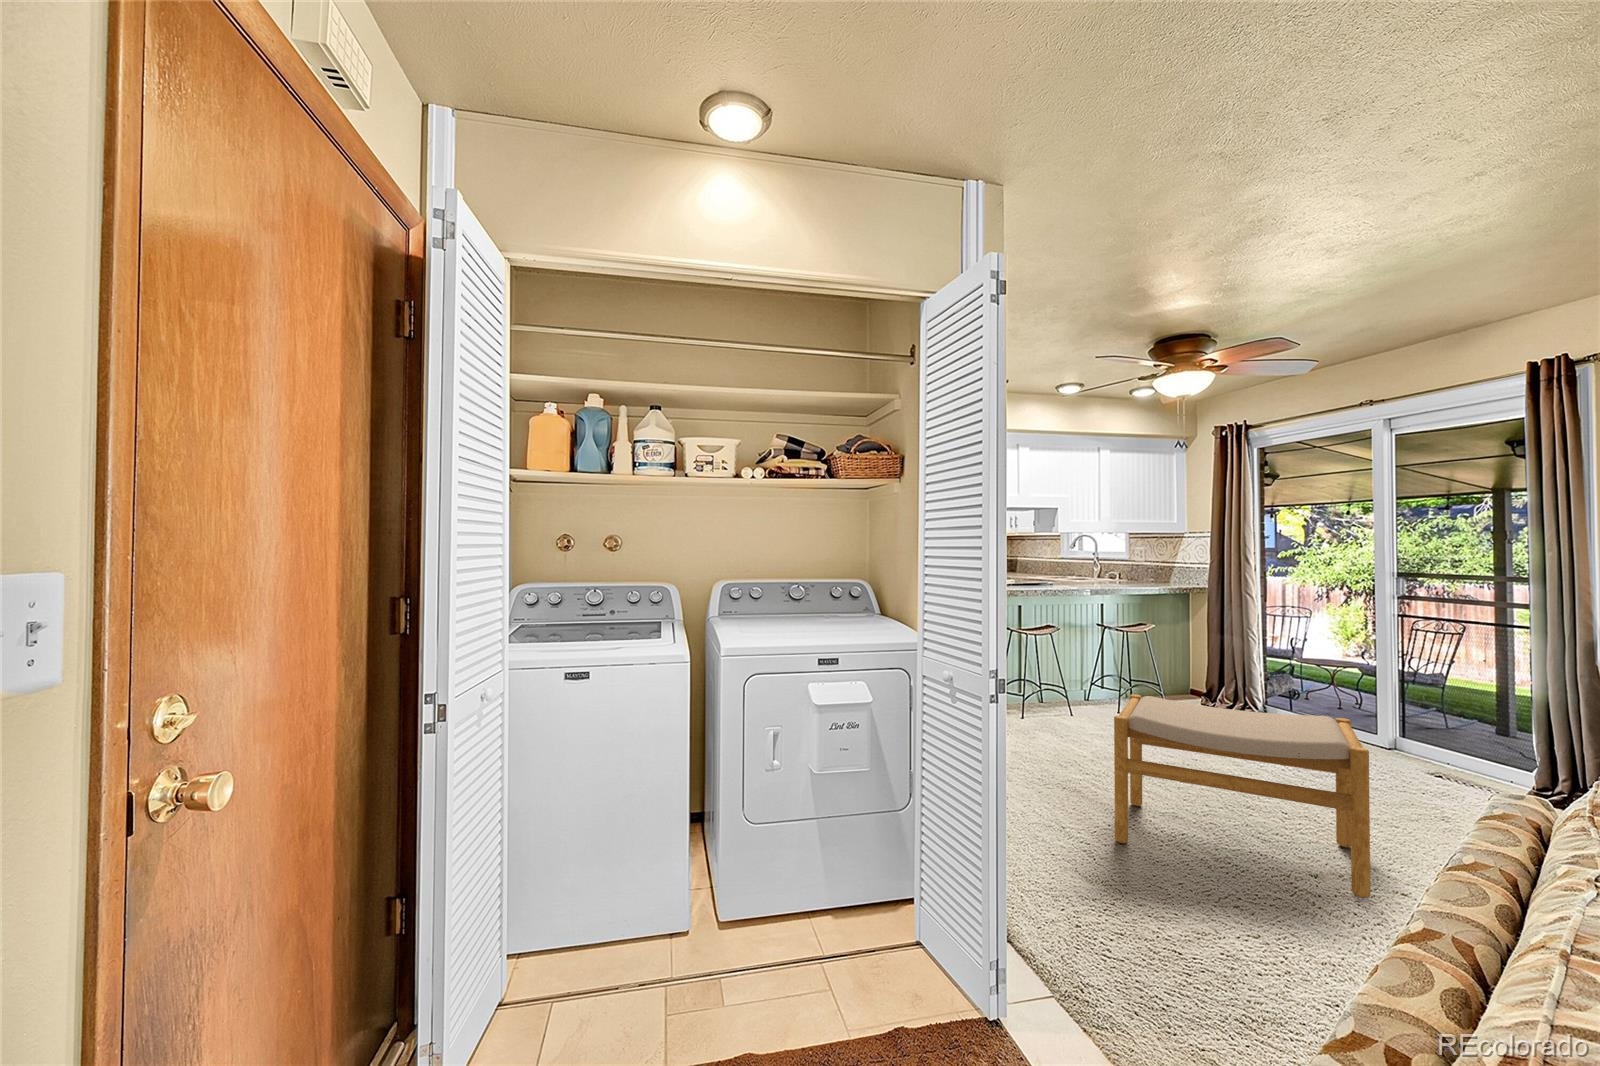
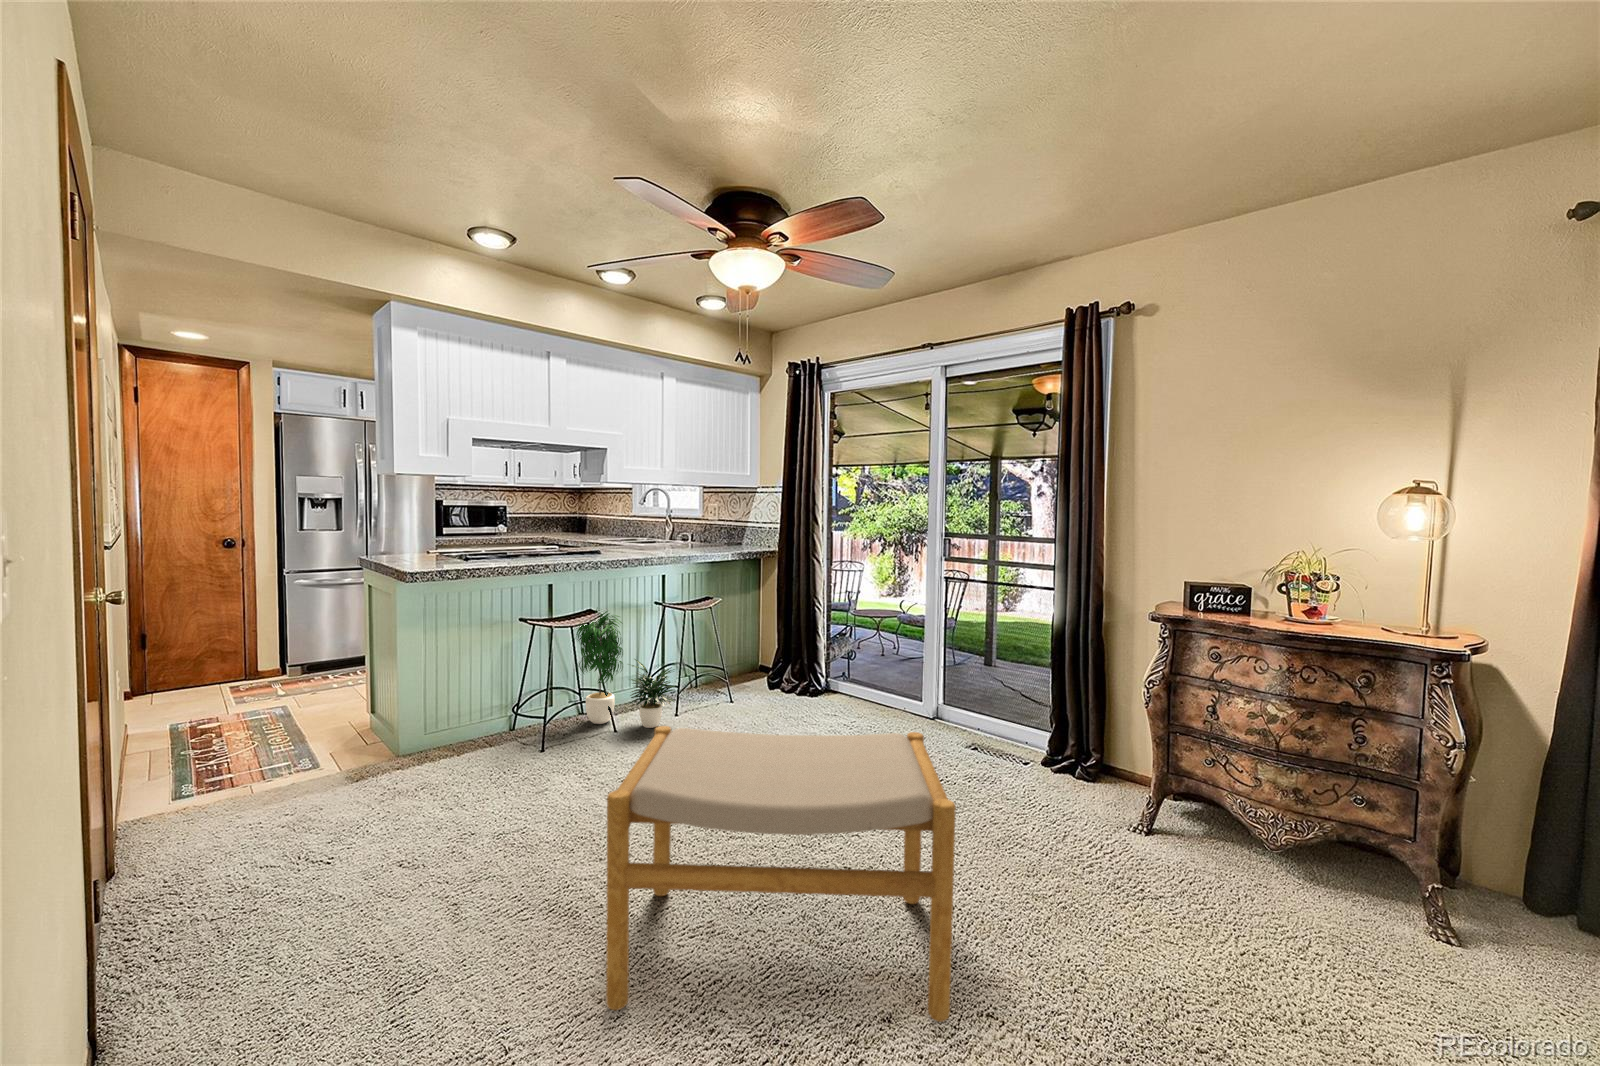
potted plant: none [1037,625,1121,721] -> present [576,609,676,728]

